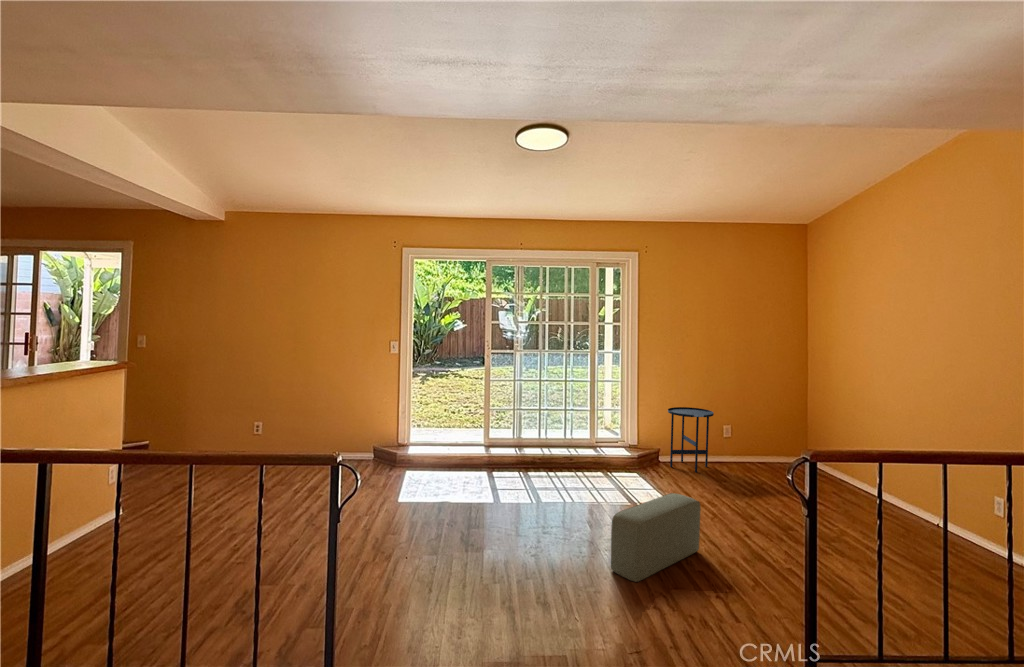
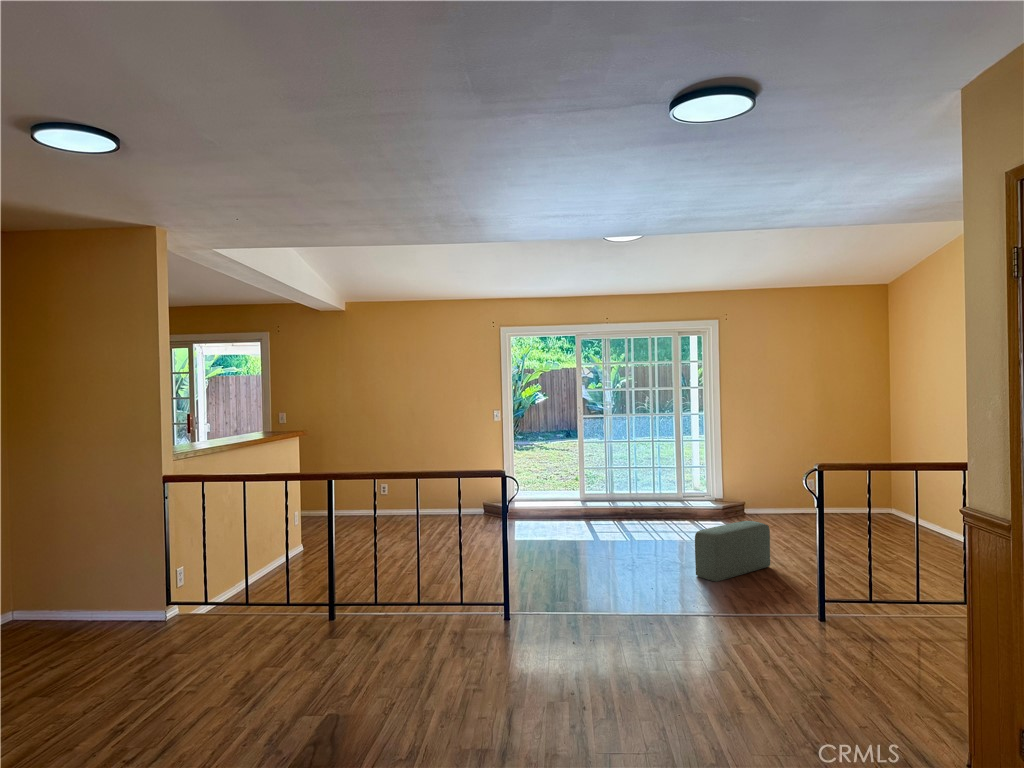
side table: present [668,407,714,472] -> none [750,463,794,521]

